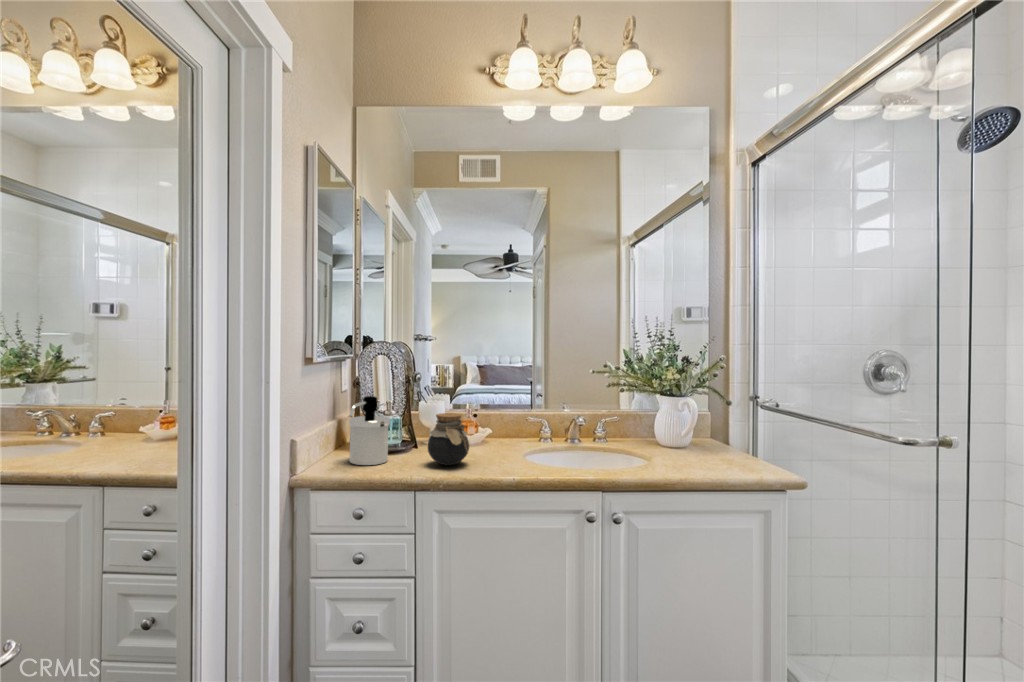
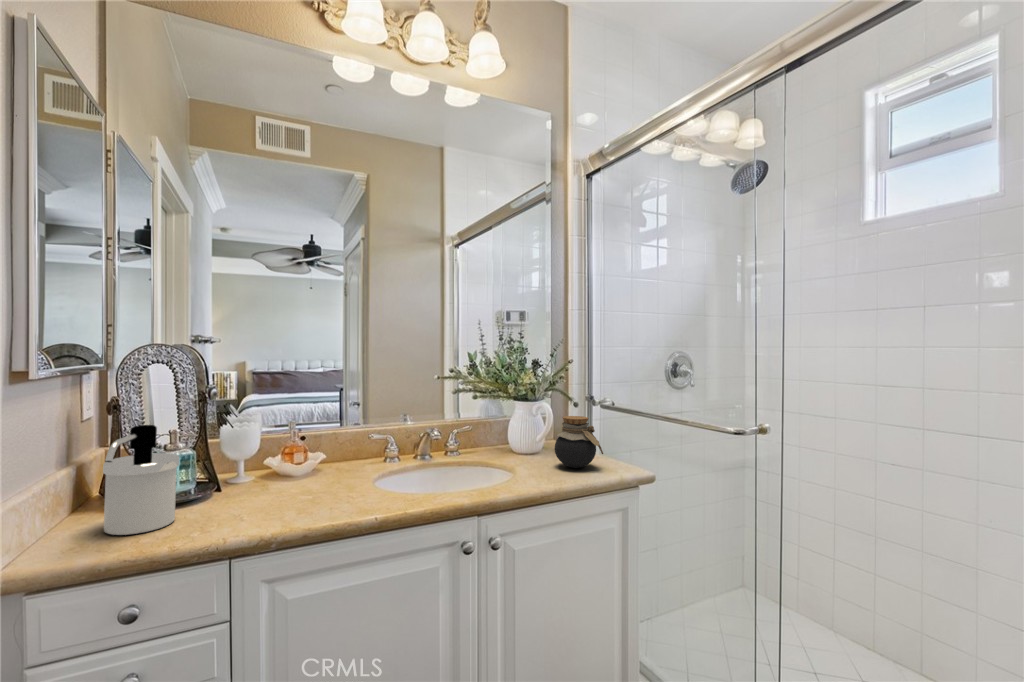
jar: present [428,413,469,465] -> present [555,416,603,468]

